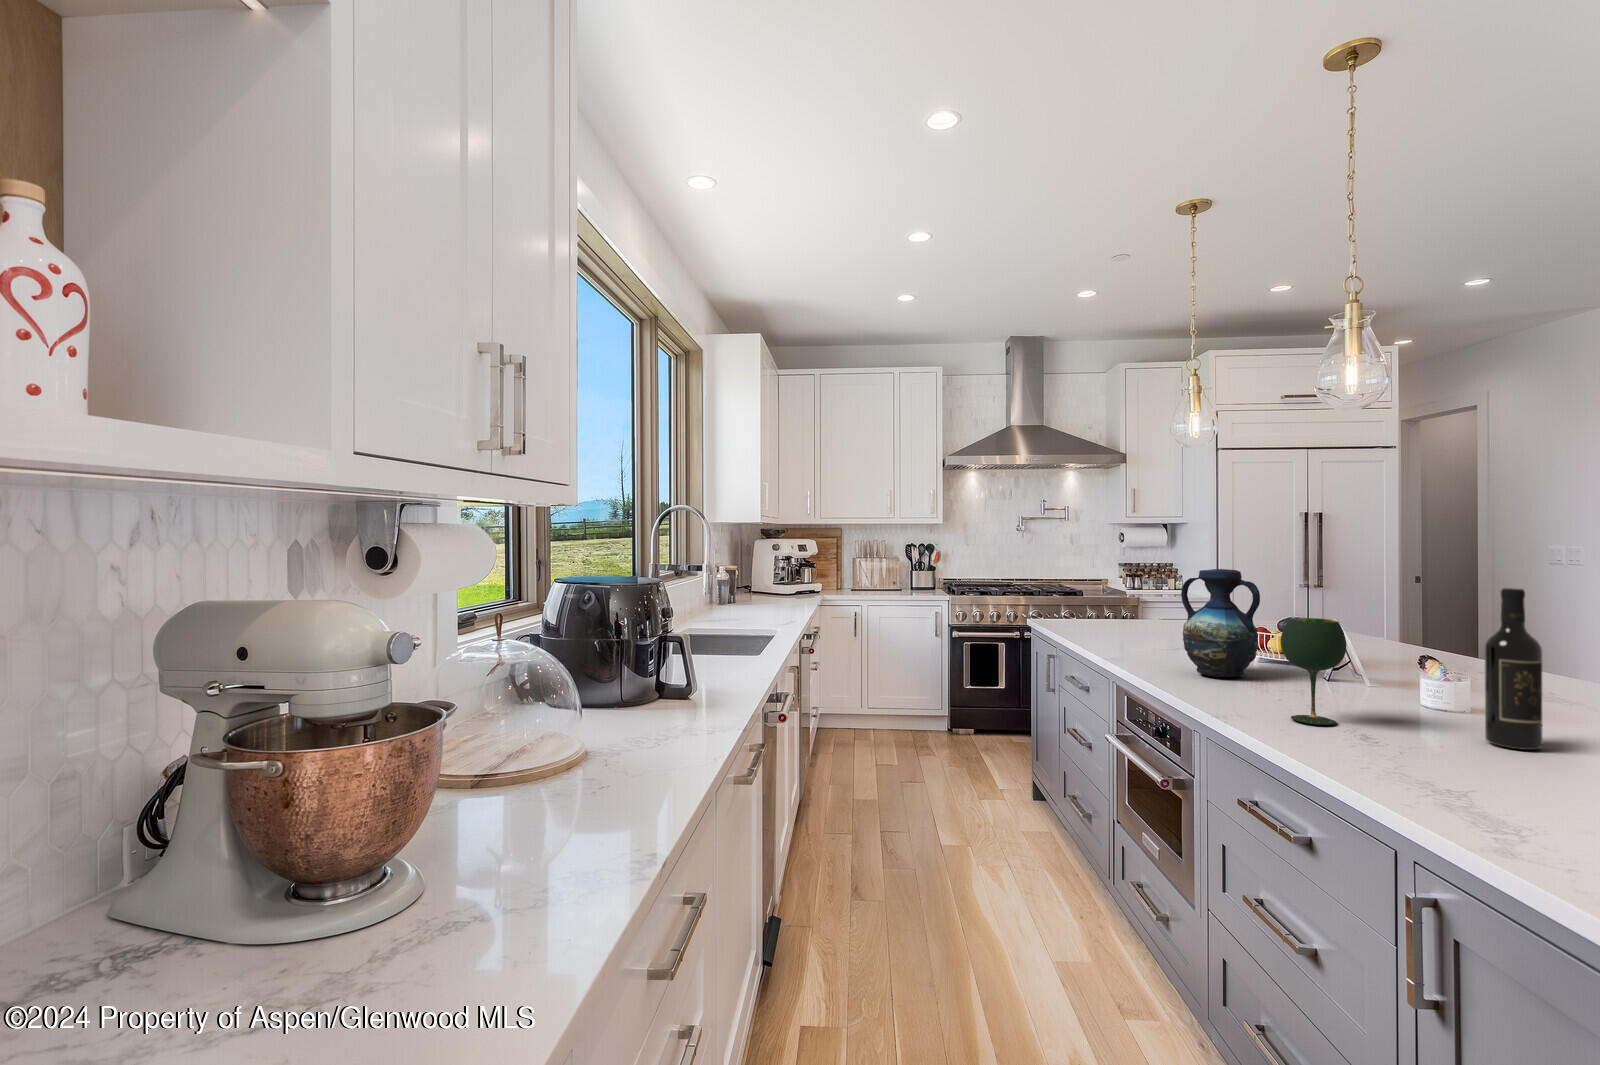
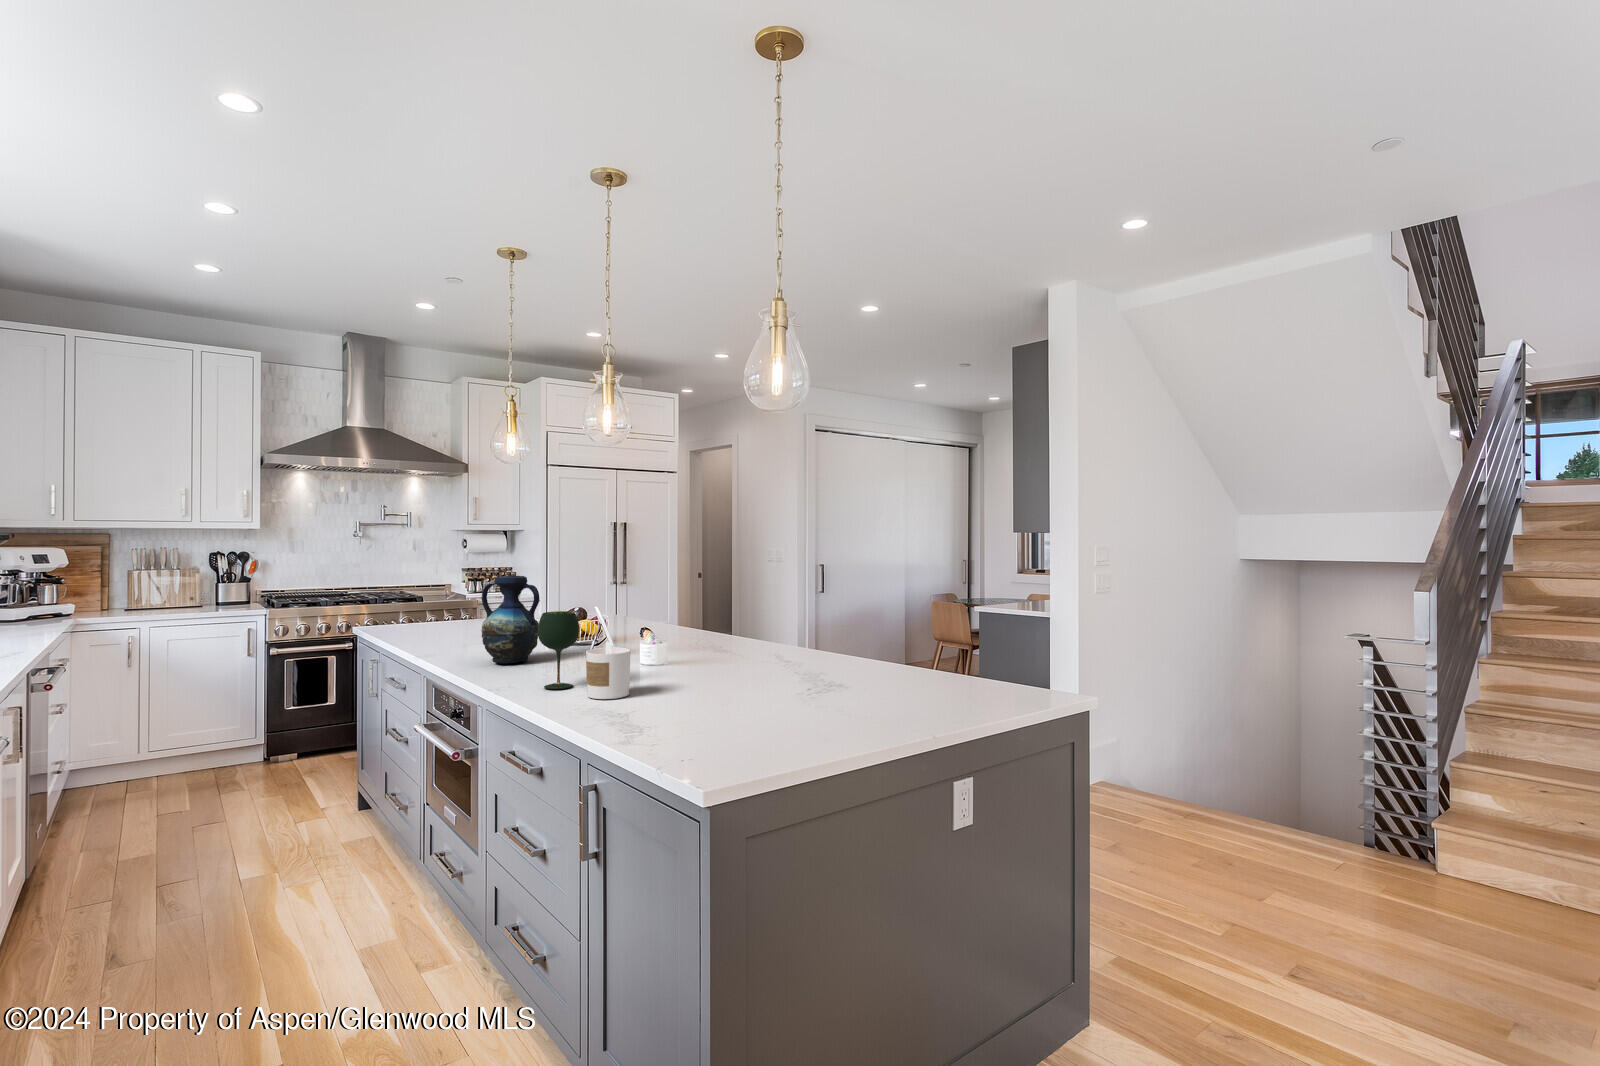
wine bottle: present [1485,588,1542,750] -> none [653,584,681,686]
candle: none [1370,668,1452,756] -> present [586,642,631,699]

